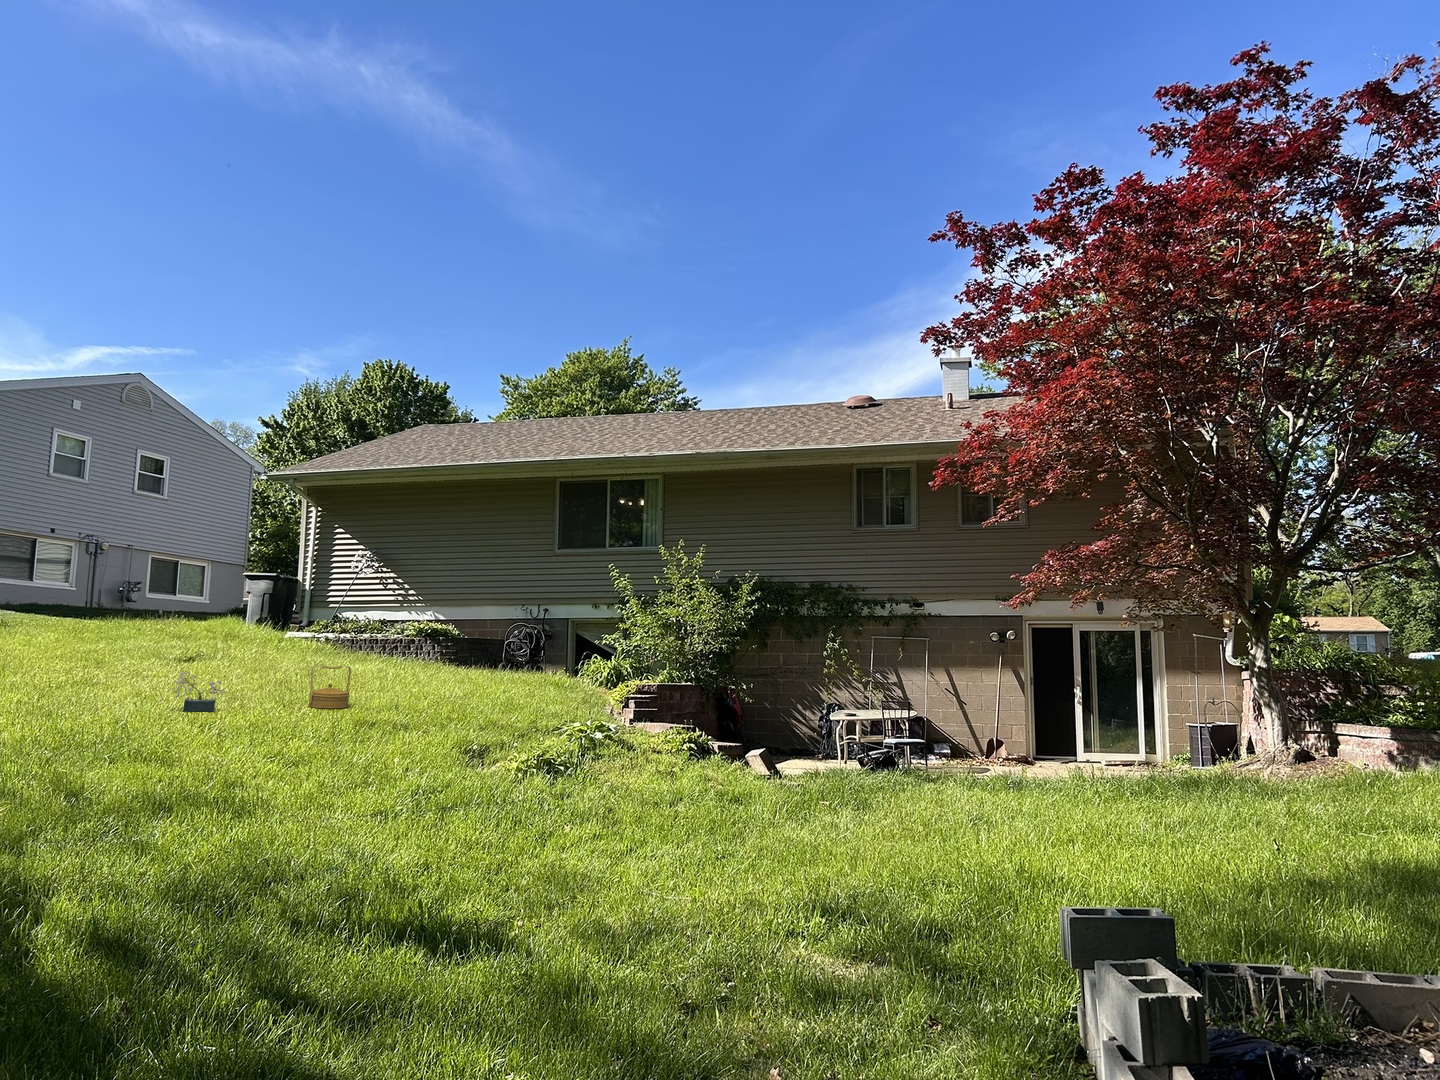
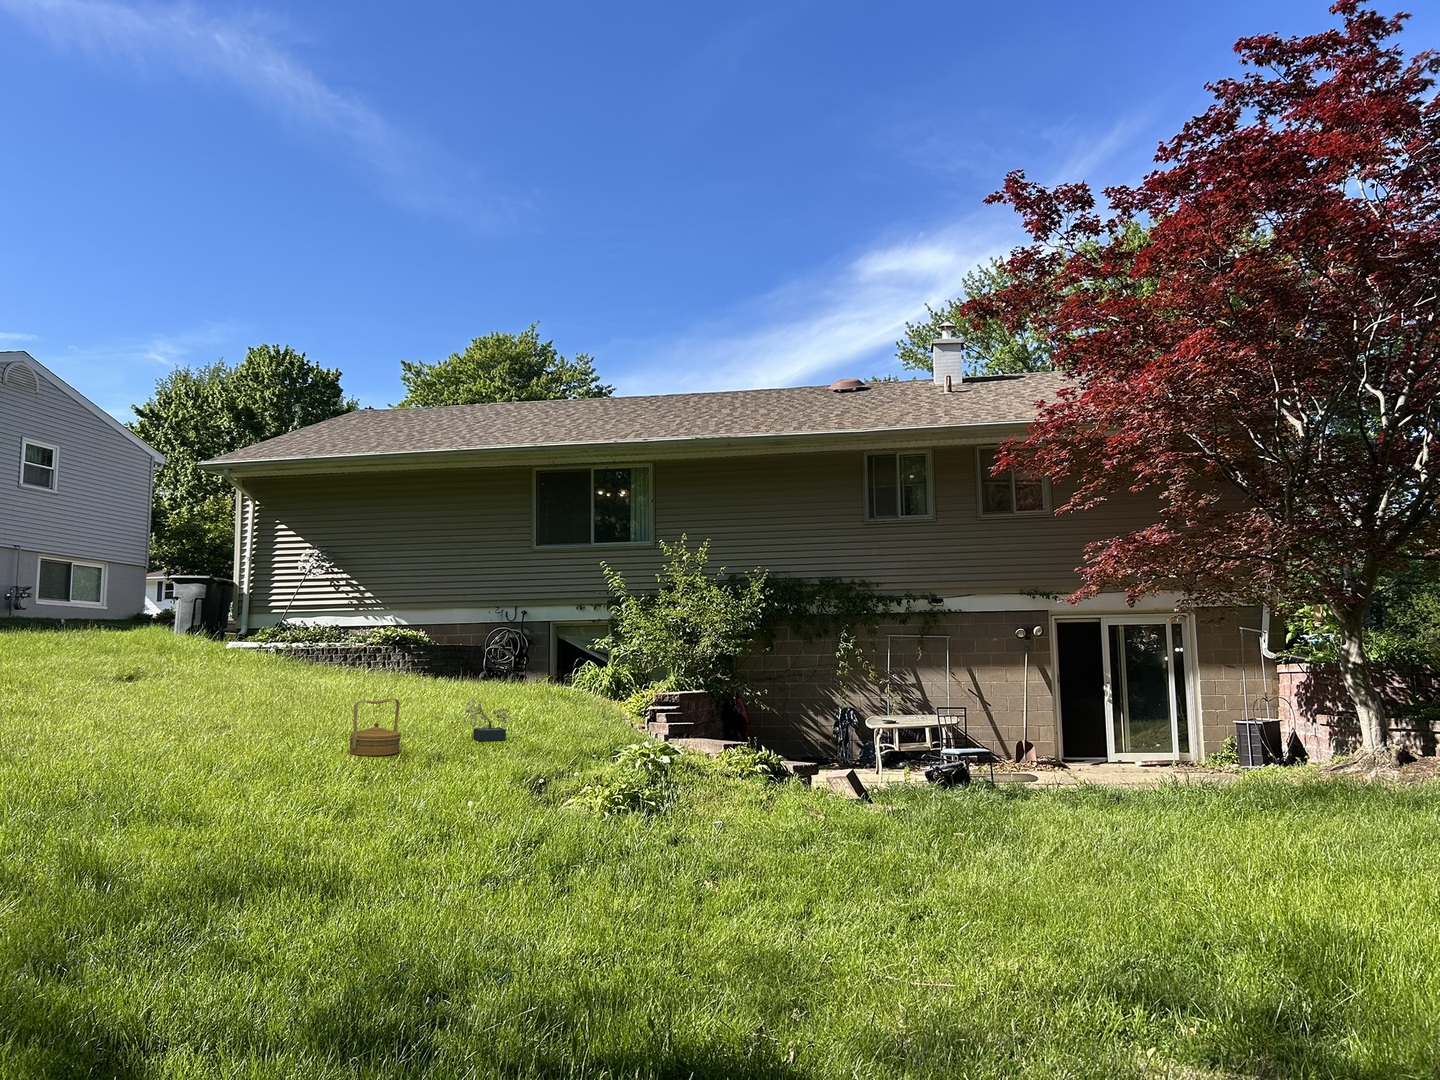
decorative plant: present [172,672,225,712] -> present [464,700,512,741]

